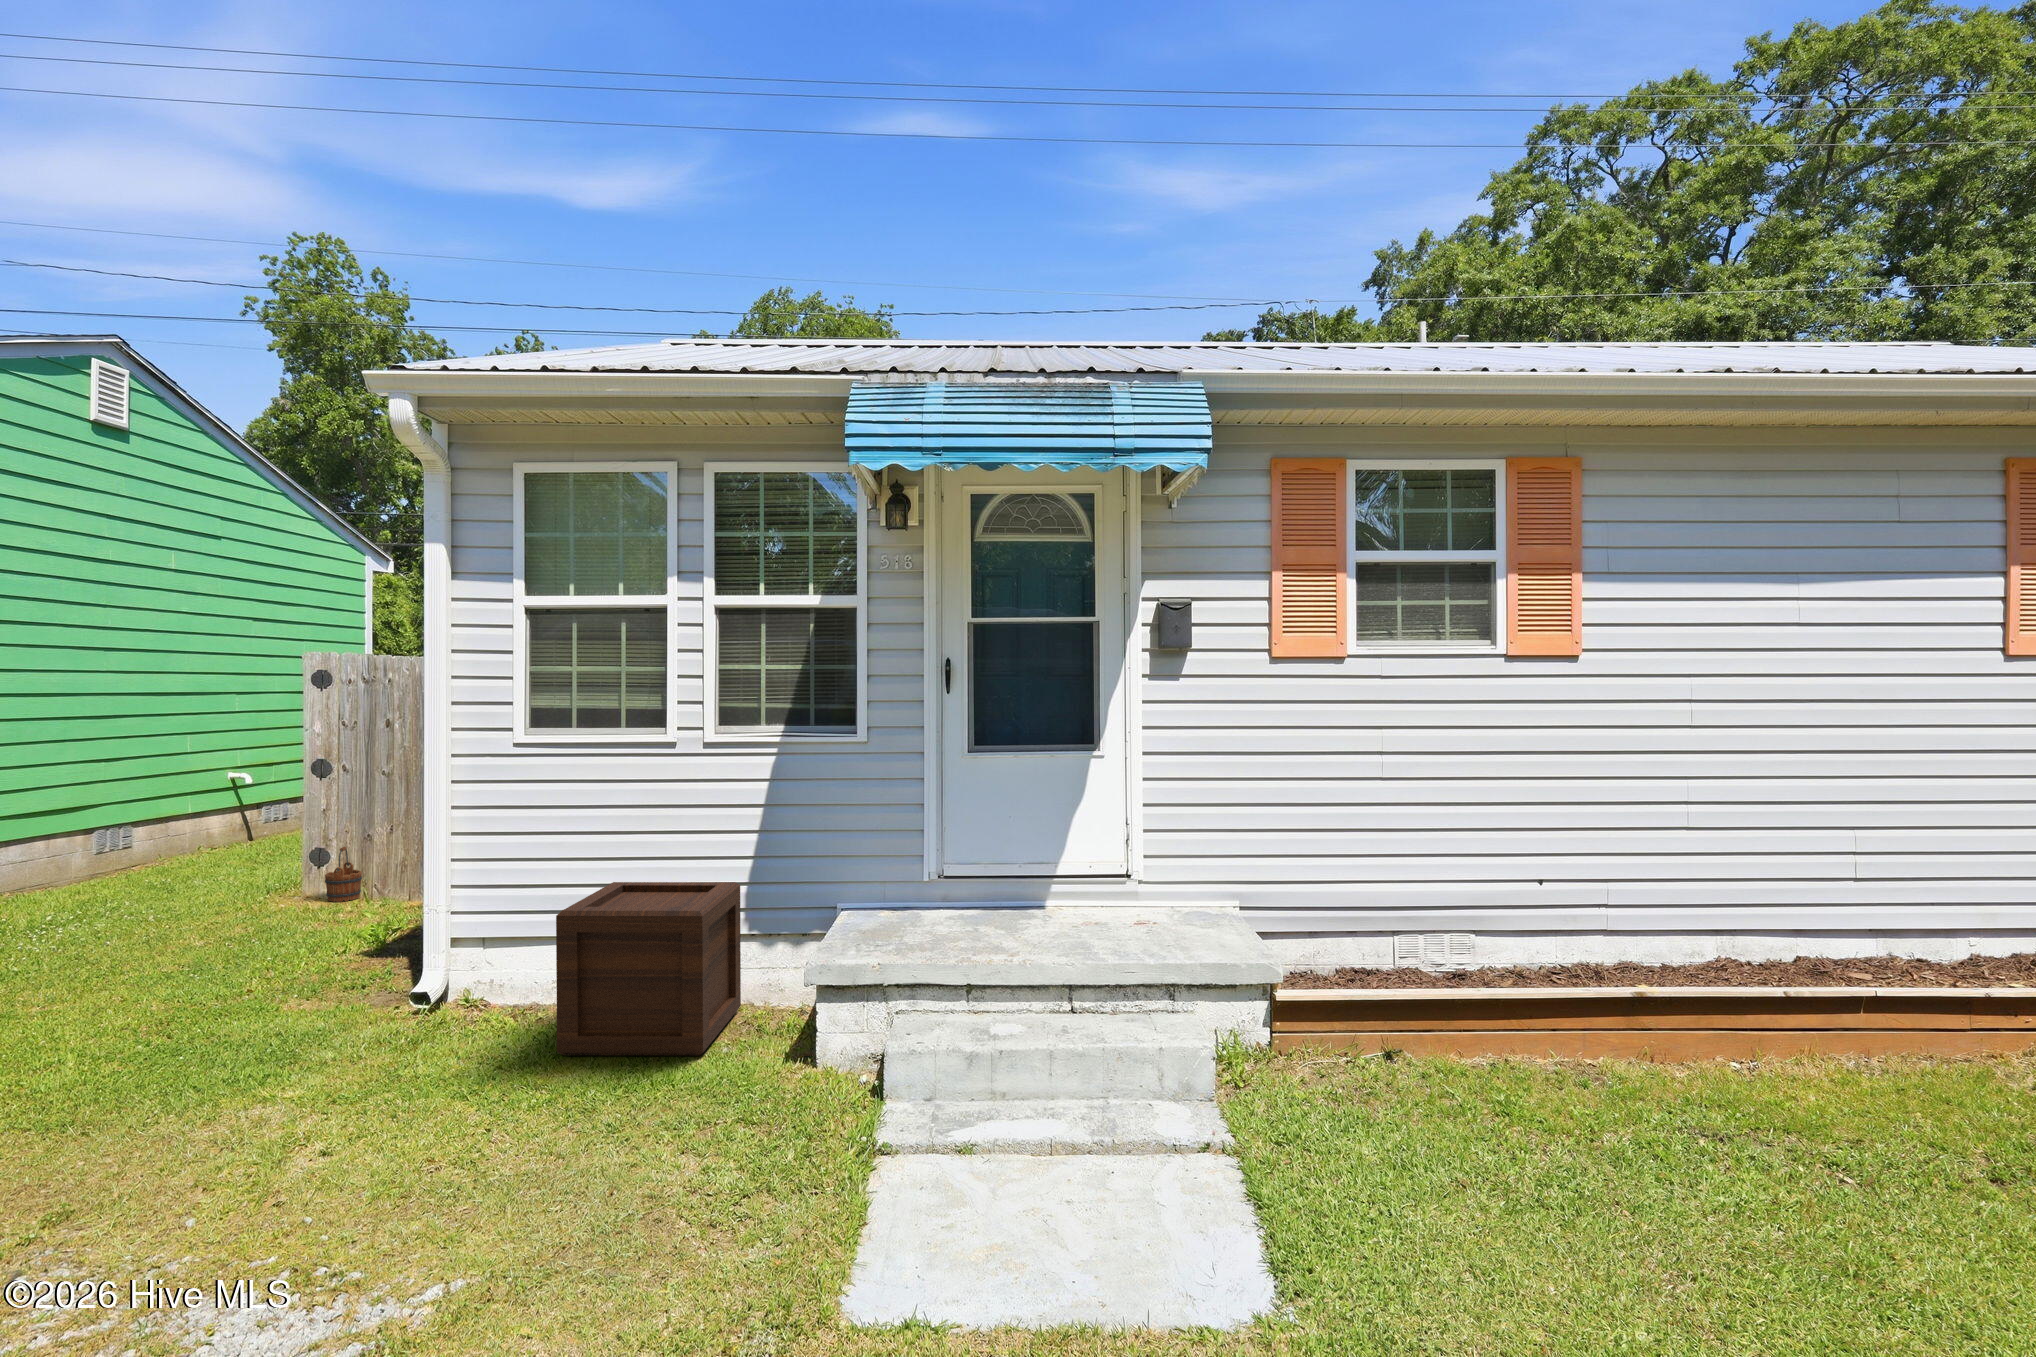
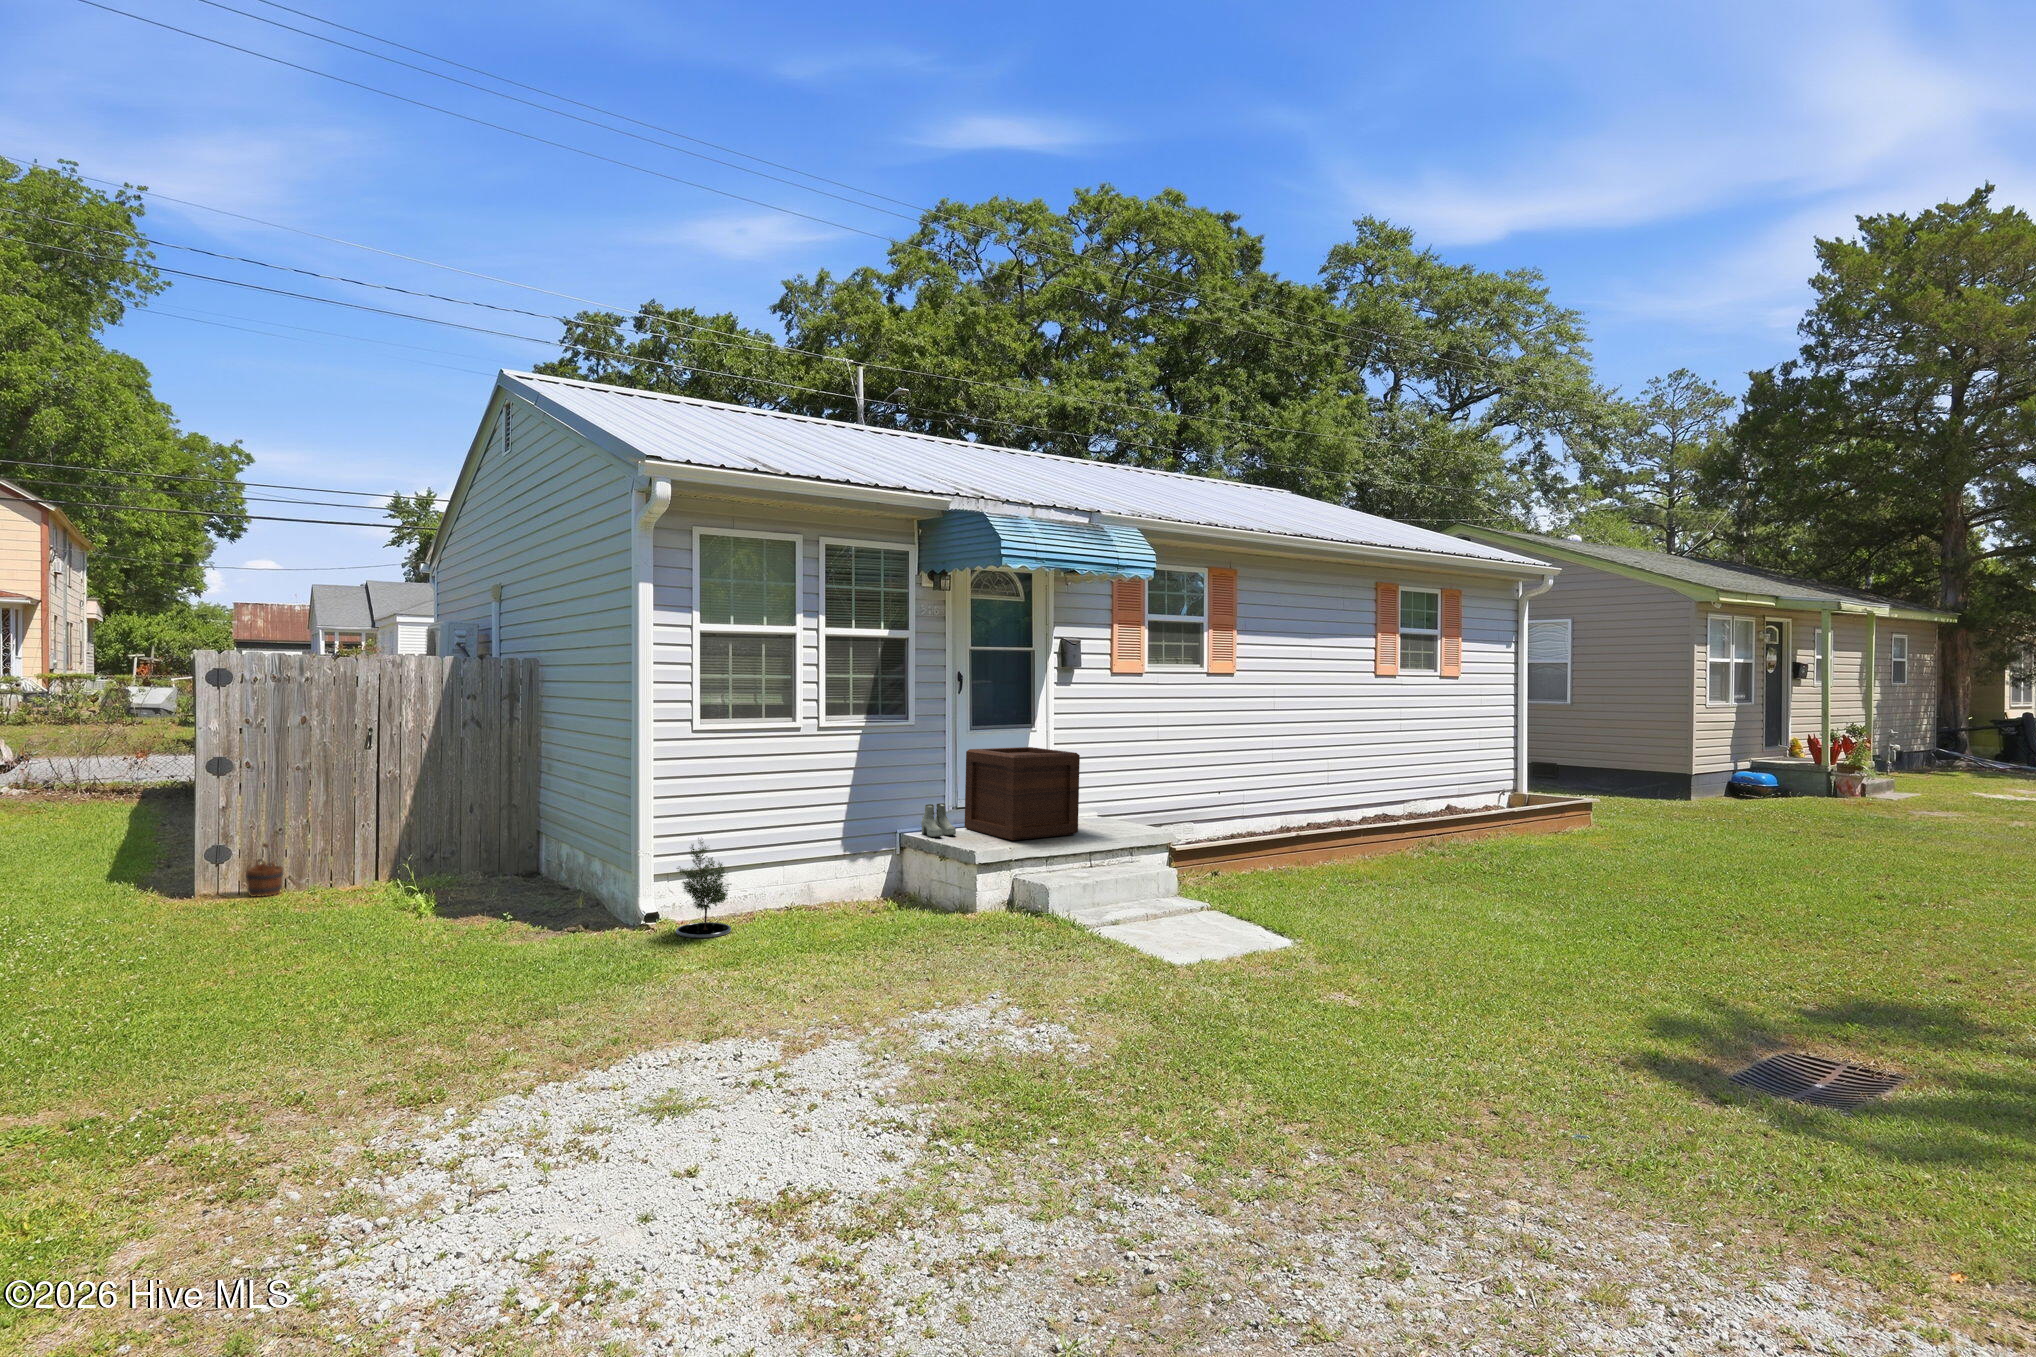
boots: none [861,867,907,921] -> present [921,803,956,837]
wooden crate: present [556,882,741,1056] -> present [965,747,1080,840]
potted tree: none [444,892,540,1037] -> present [676,838,731,938]

